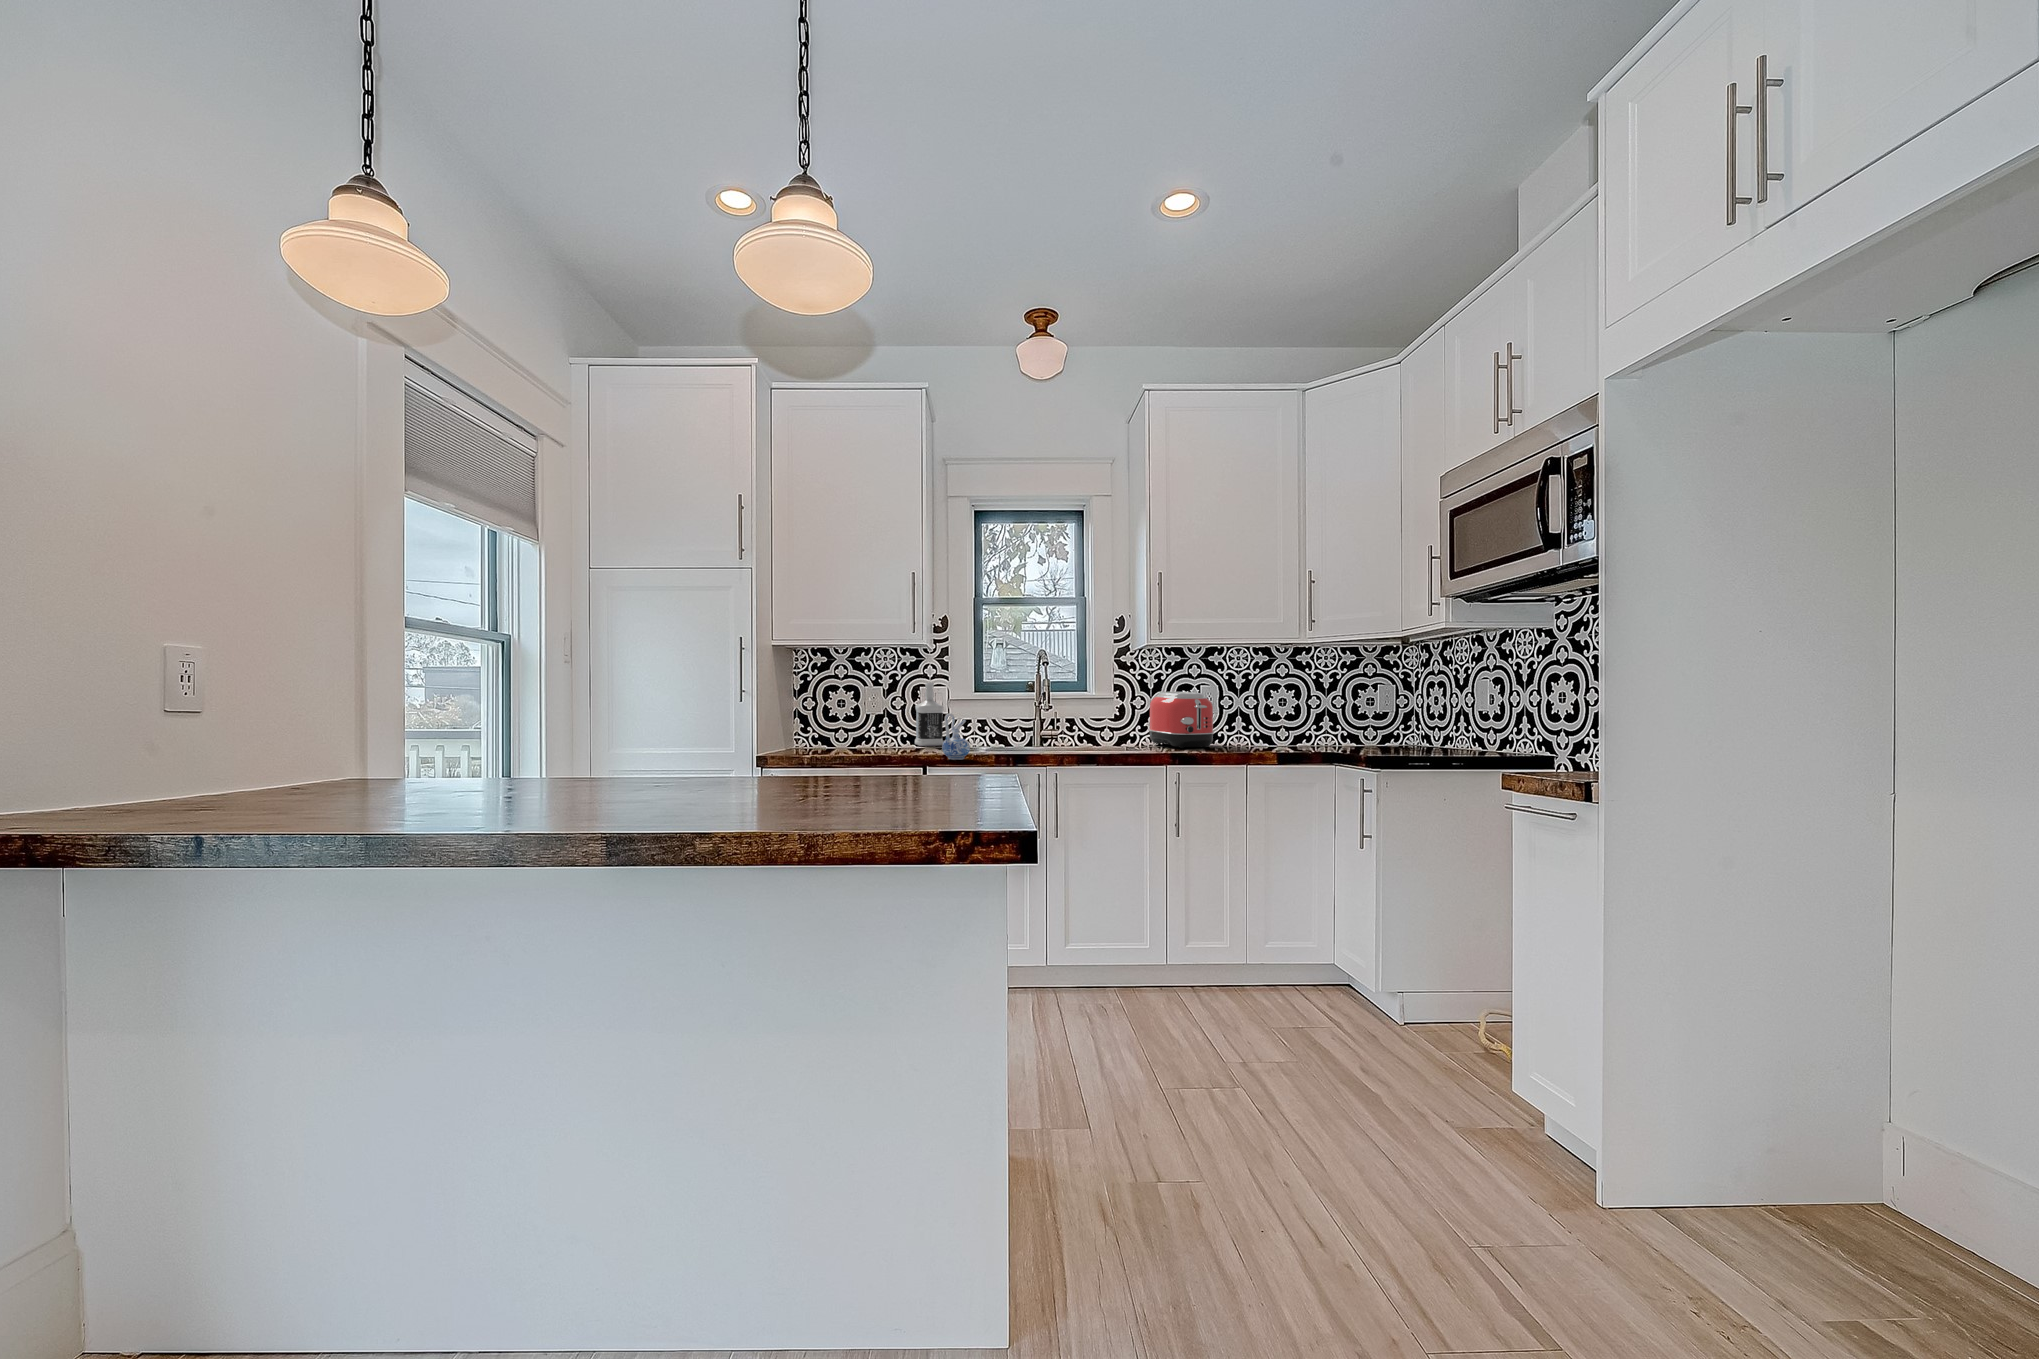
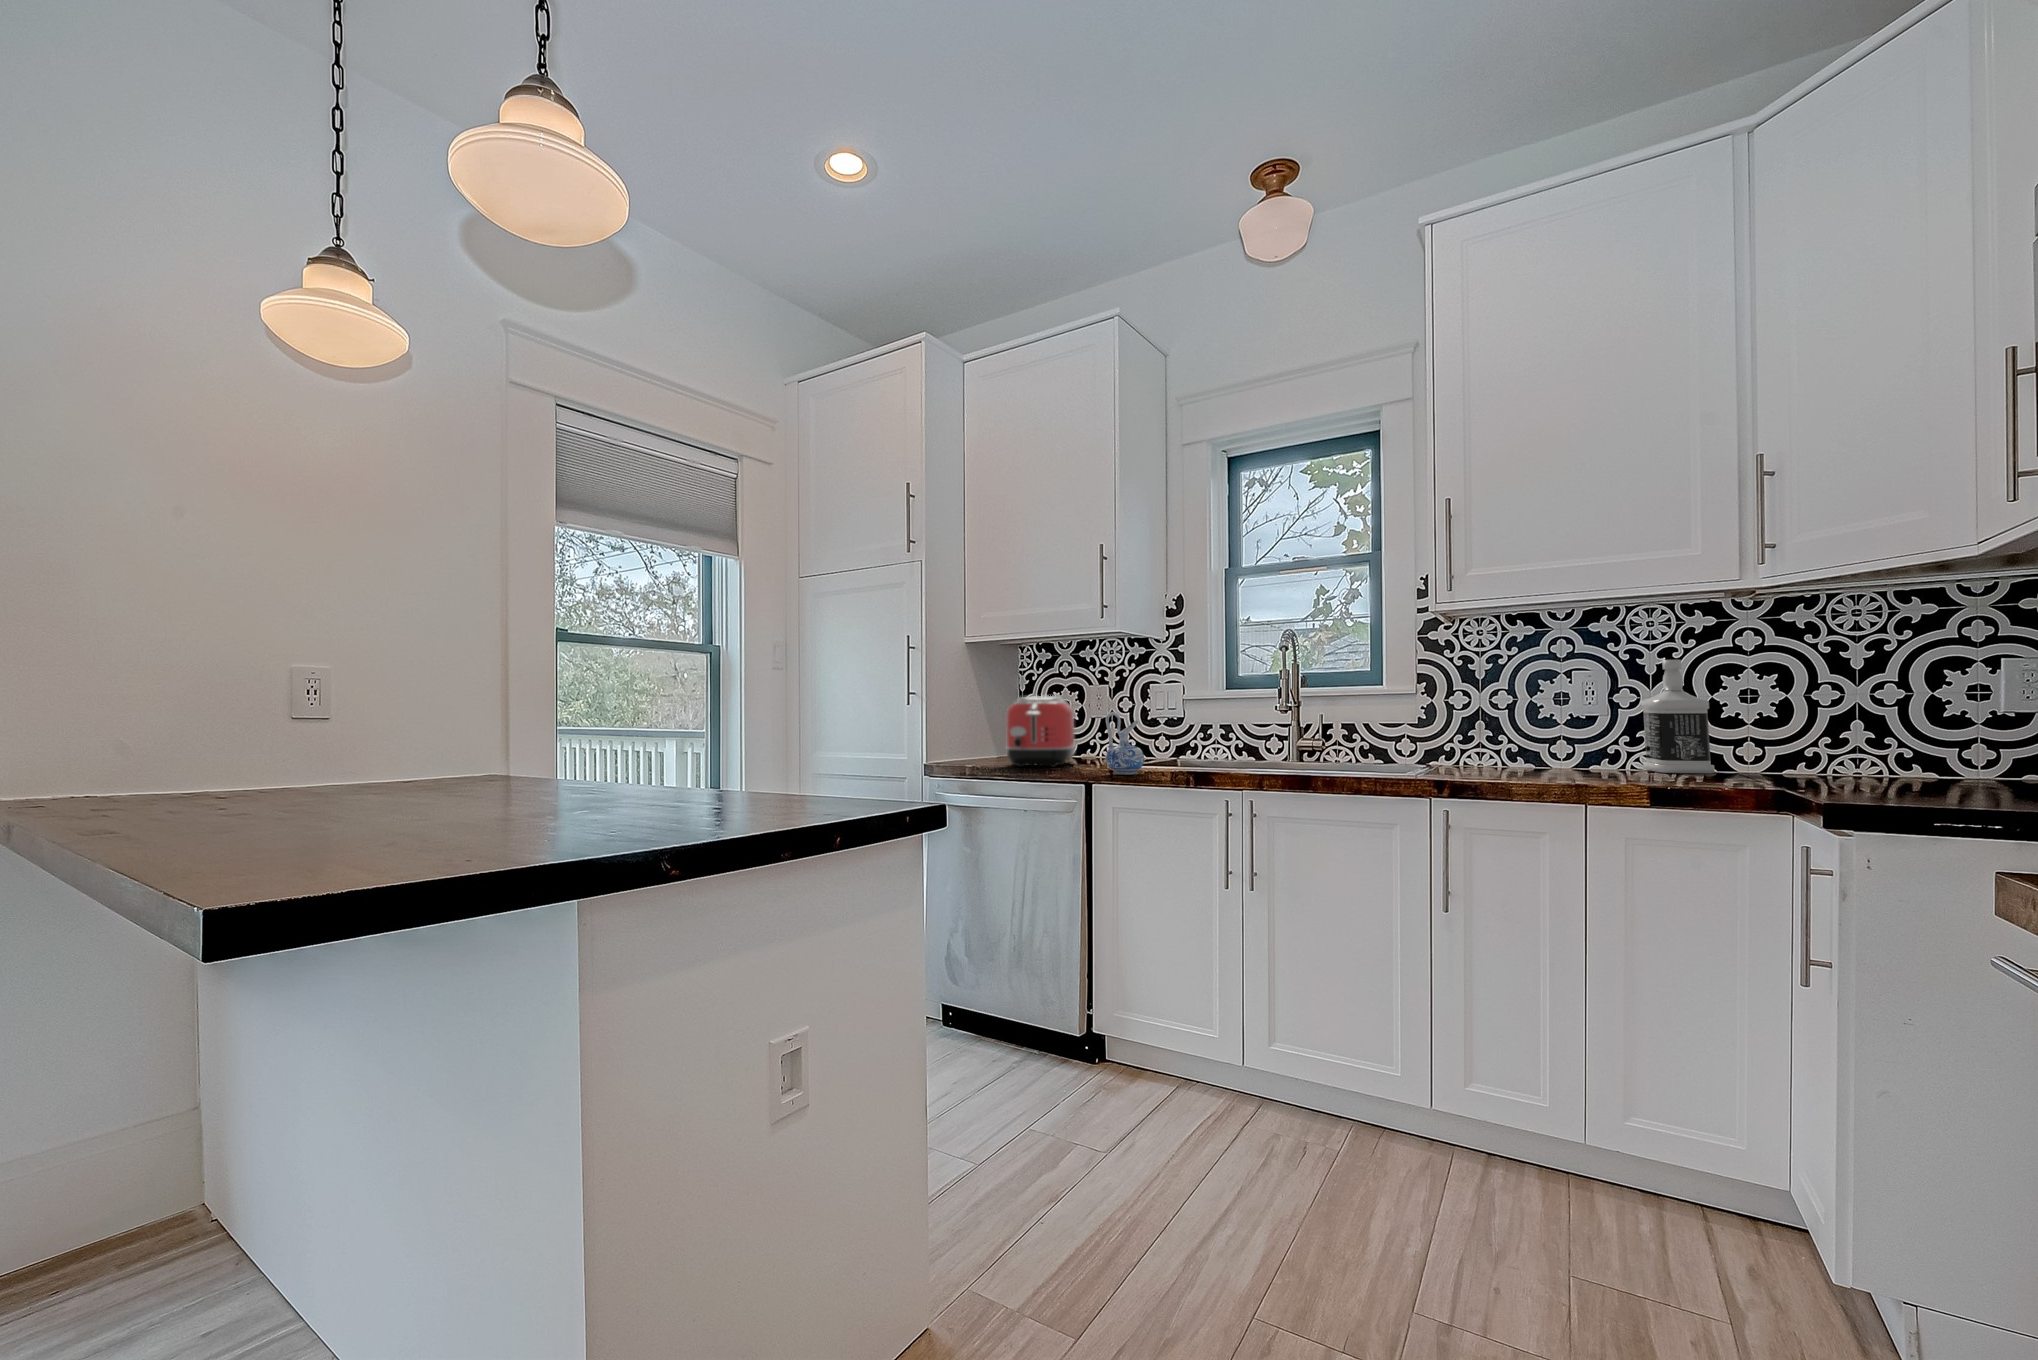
bottle: present [915,683,944,746] -> present [1641,660,1715,773]
toaster: present [1149,692,1214,748] -> present [1006,696,1075,767]

